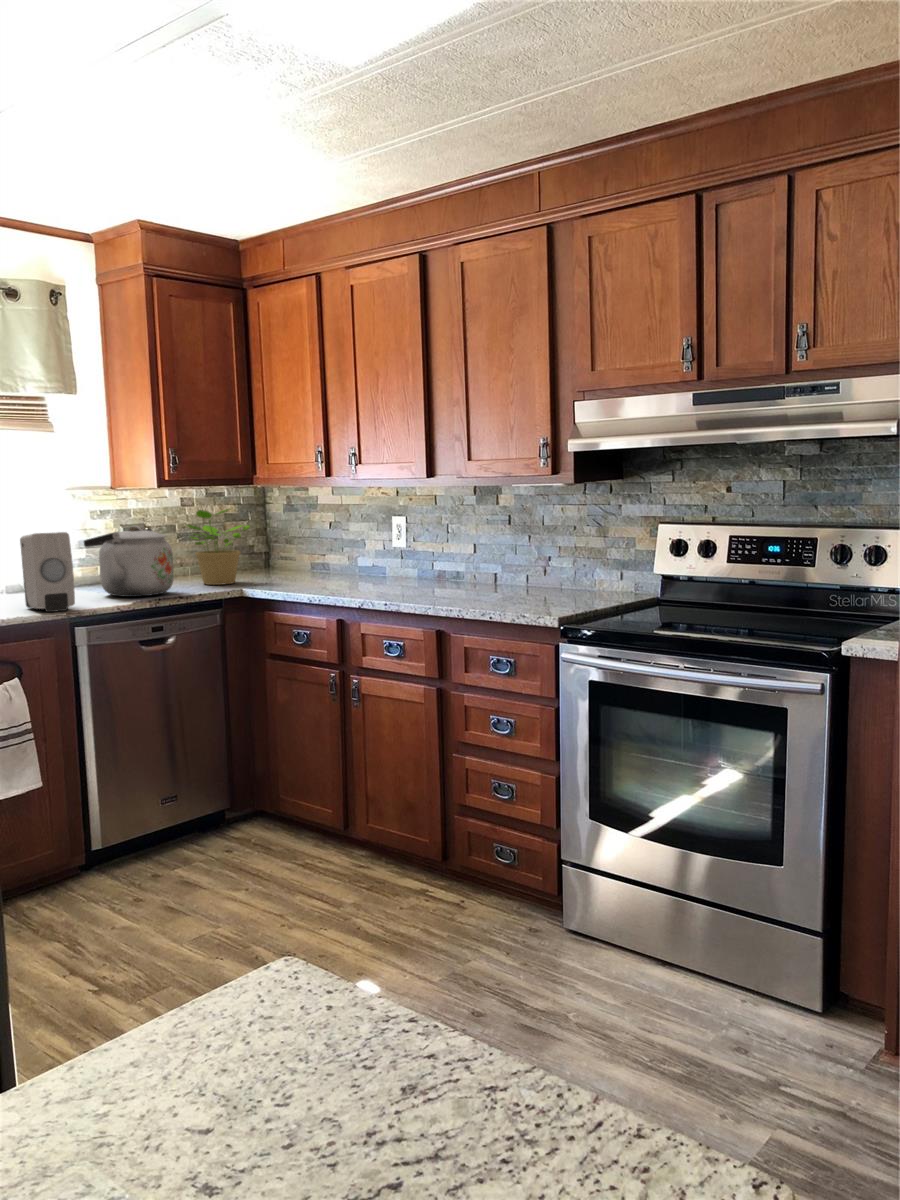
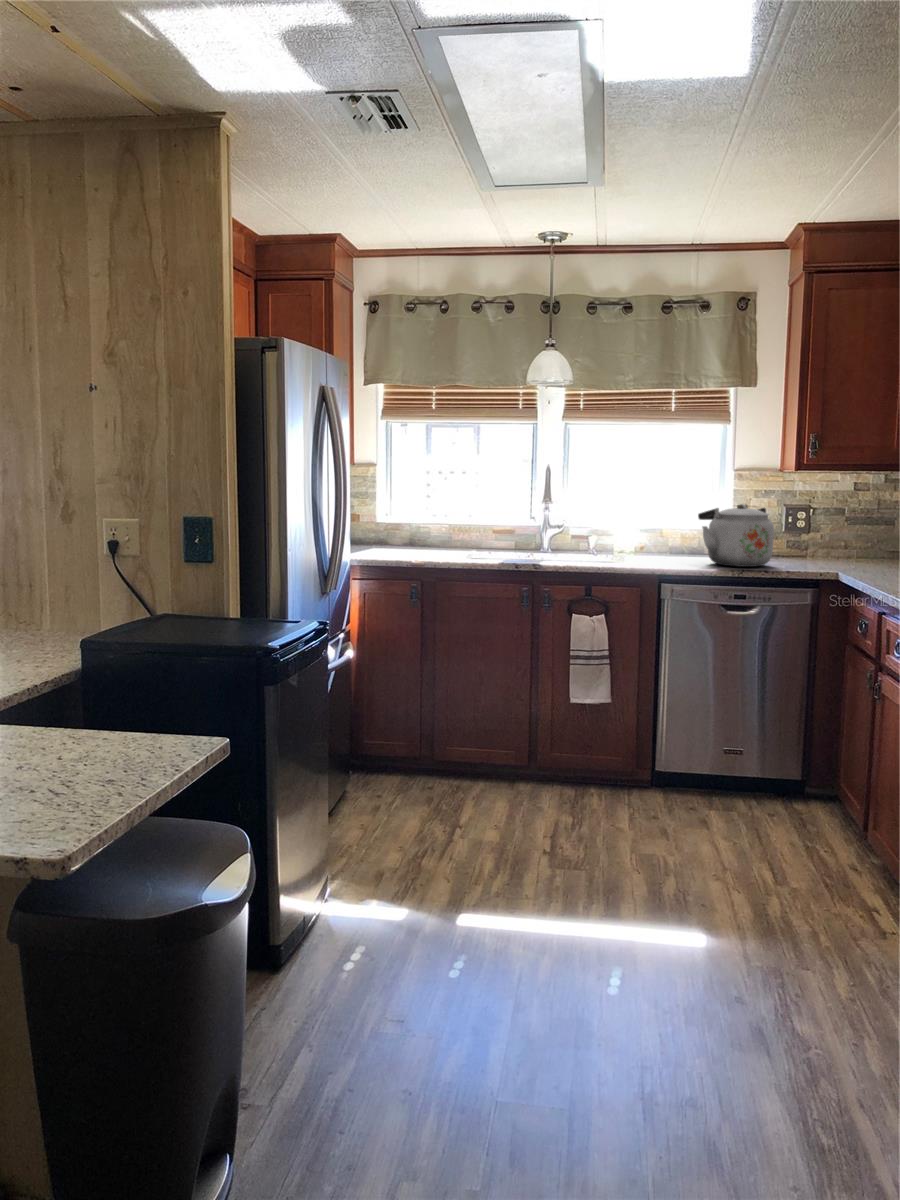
potted plant: present [187,509,250,585] -> none [806,493,878,567]
soap dispenser: present [20,532,75,612] -> none [623,504,660,568]

